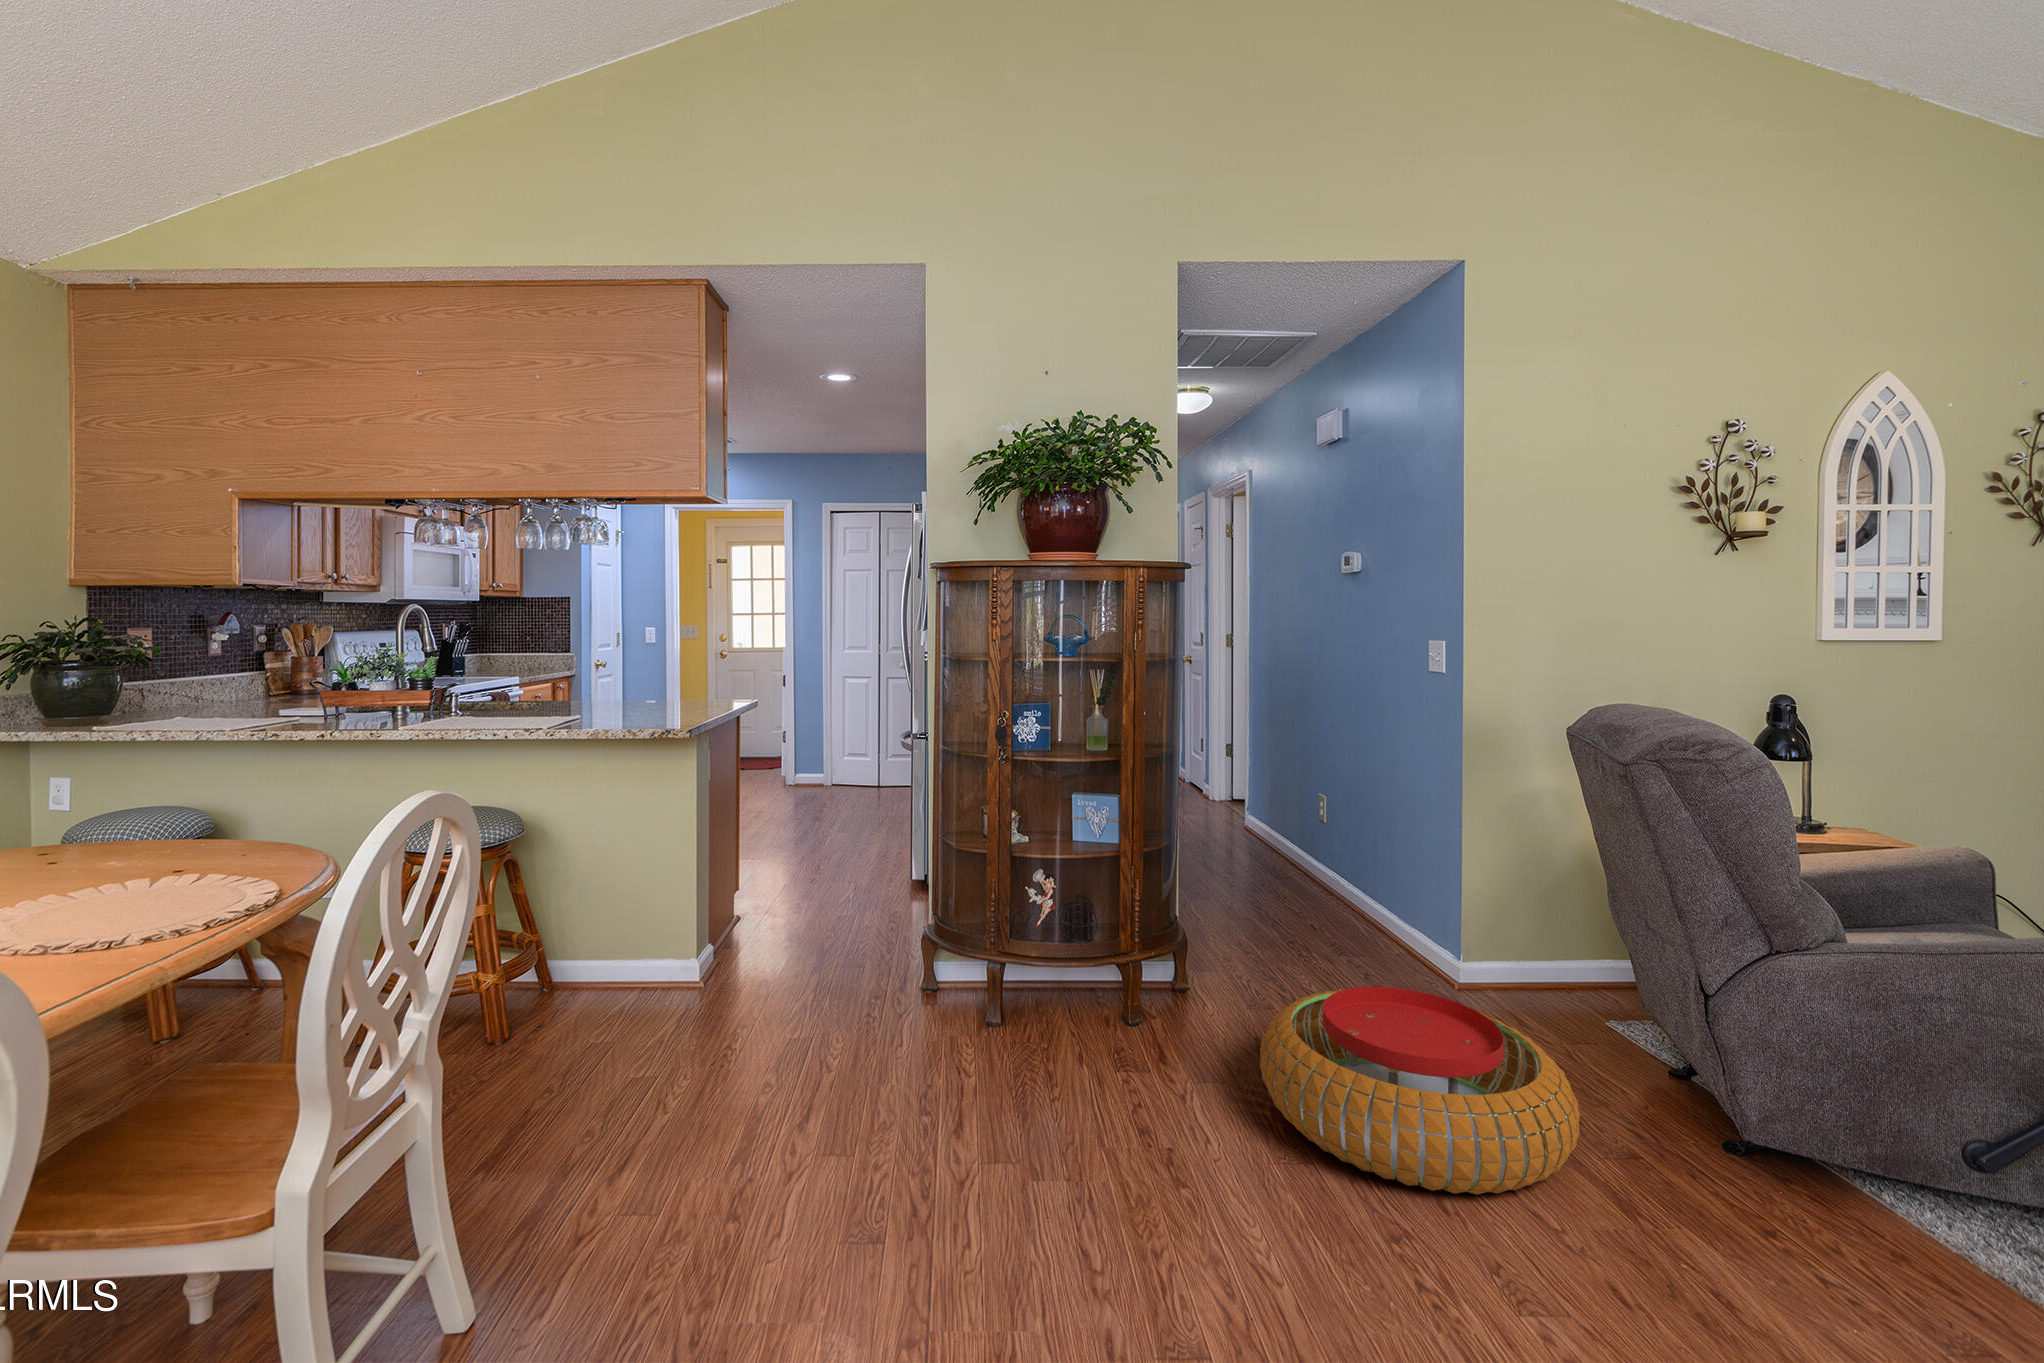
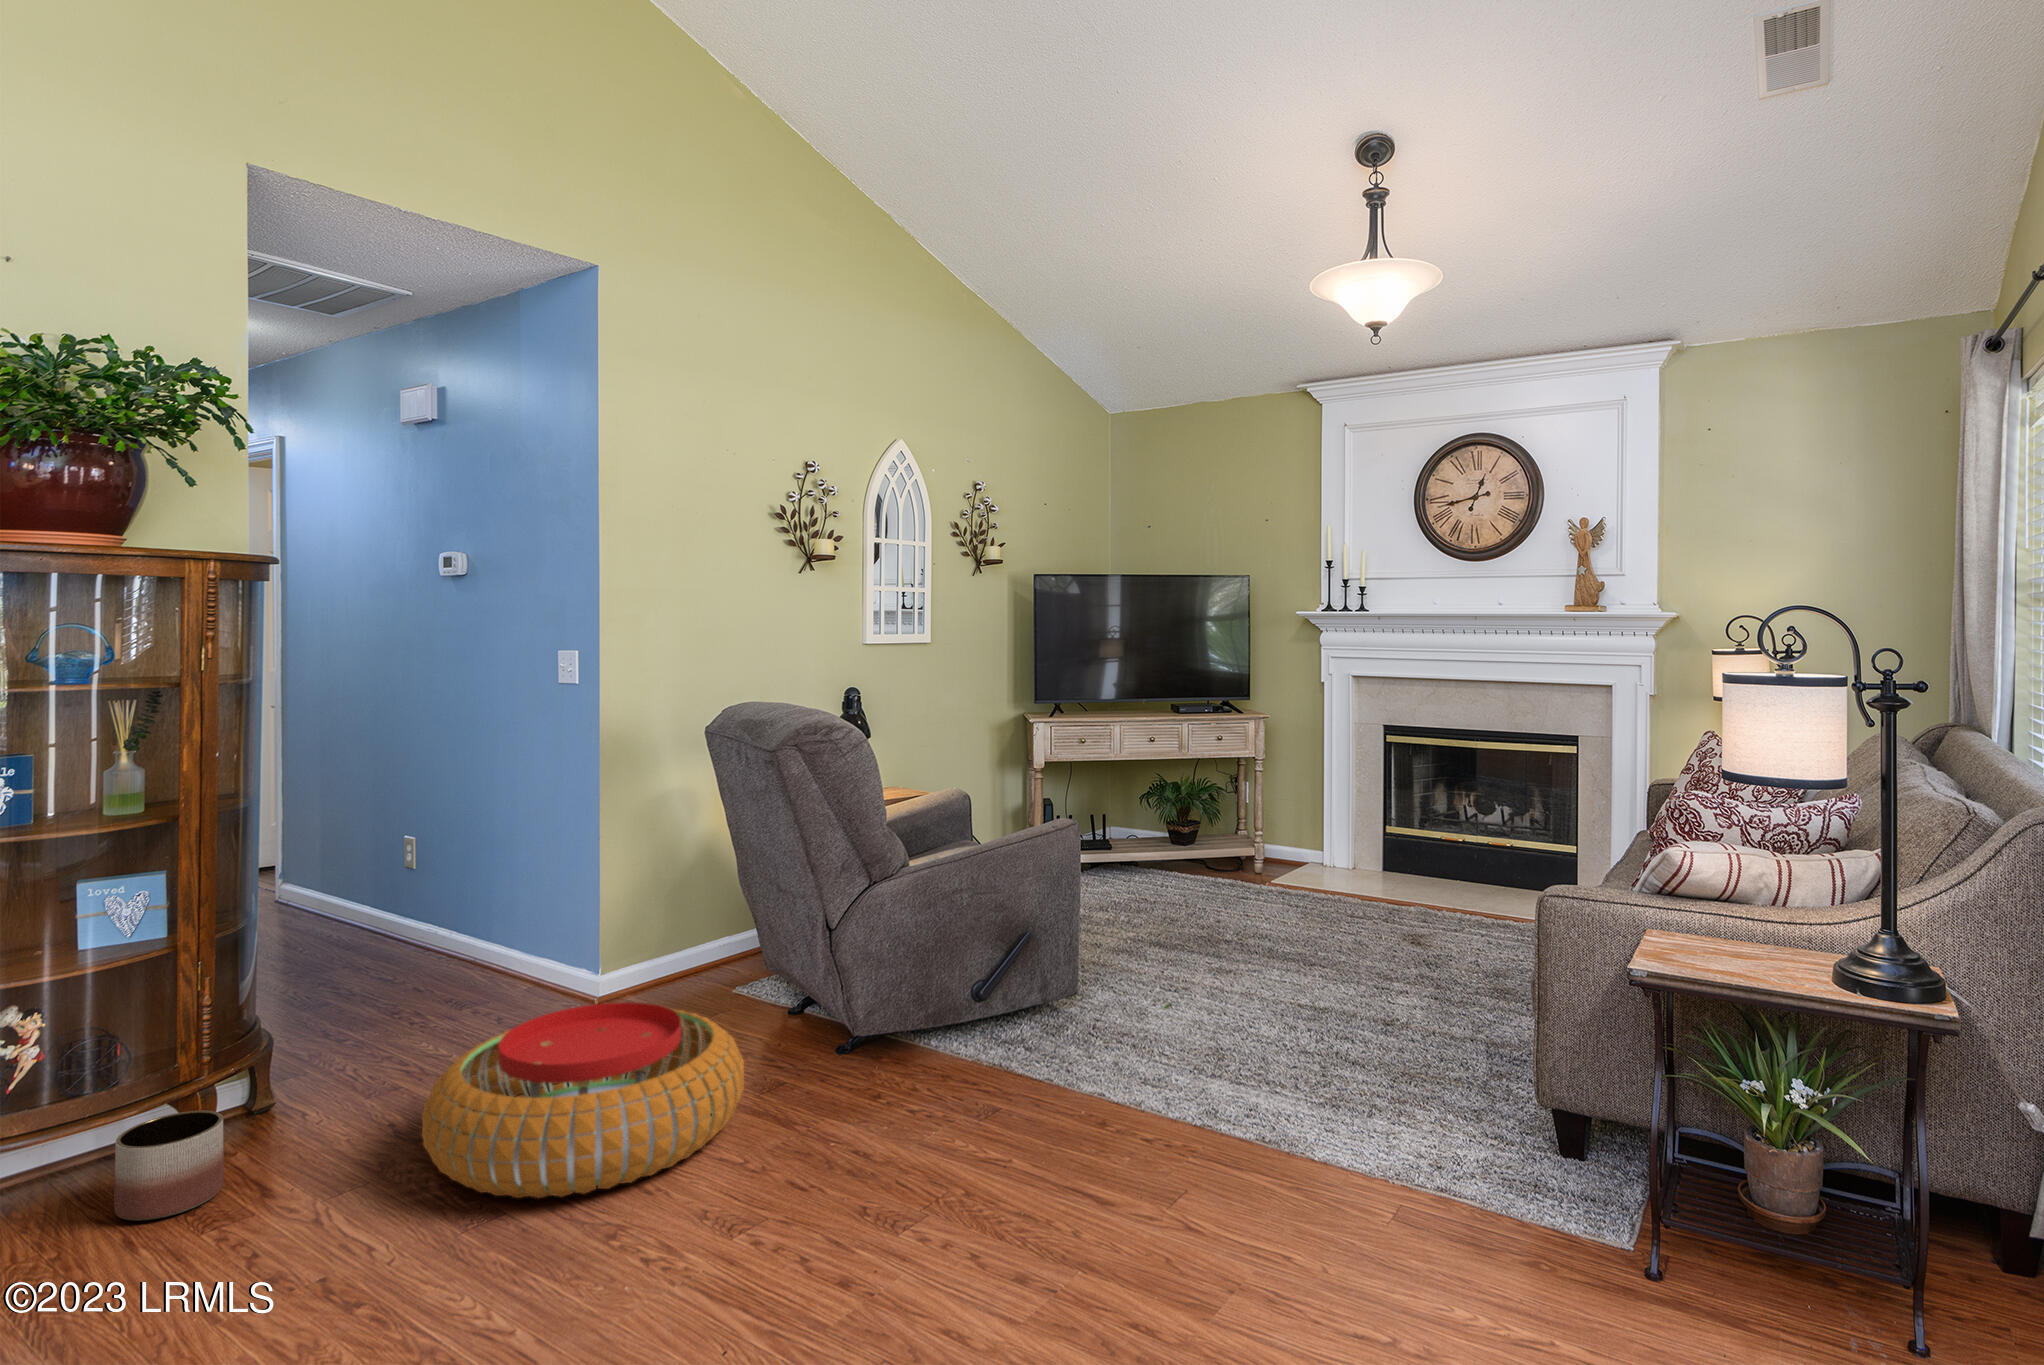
planter: none [1079,970,1139,1045] -> present [114,1111,224,1221]

